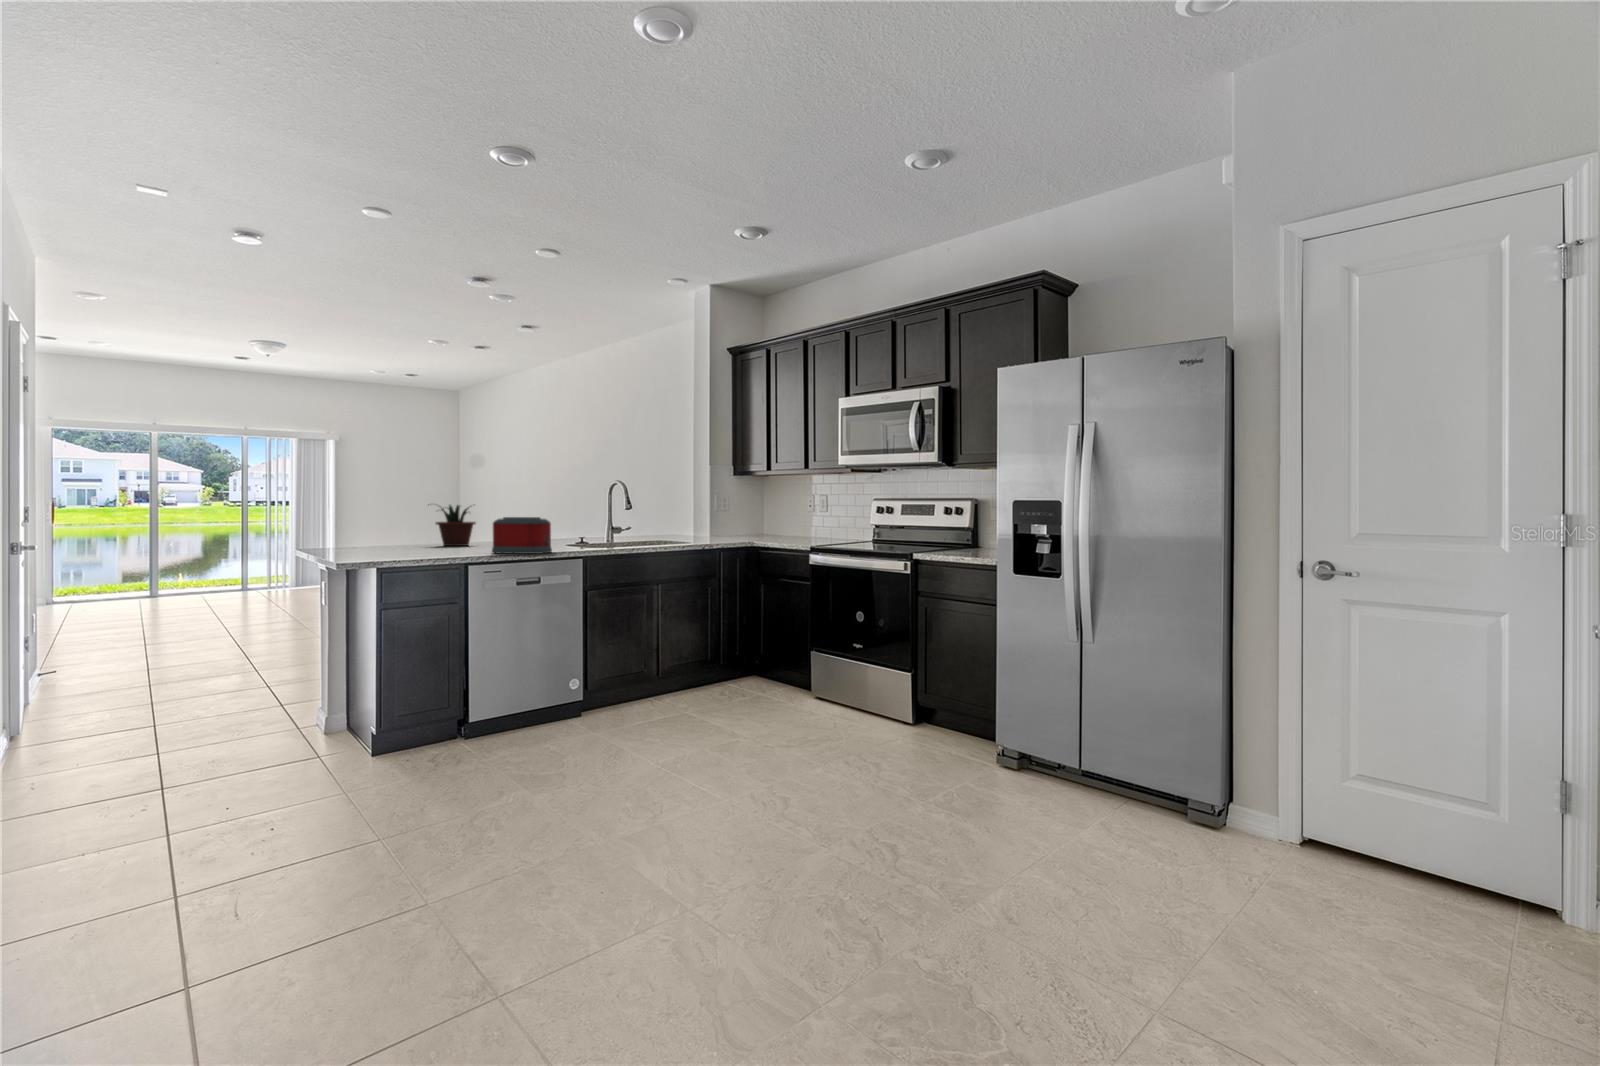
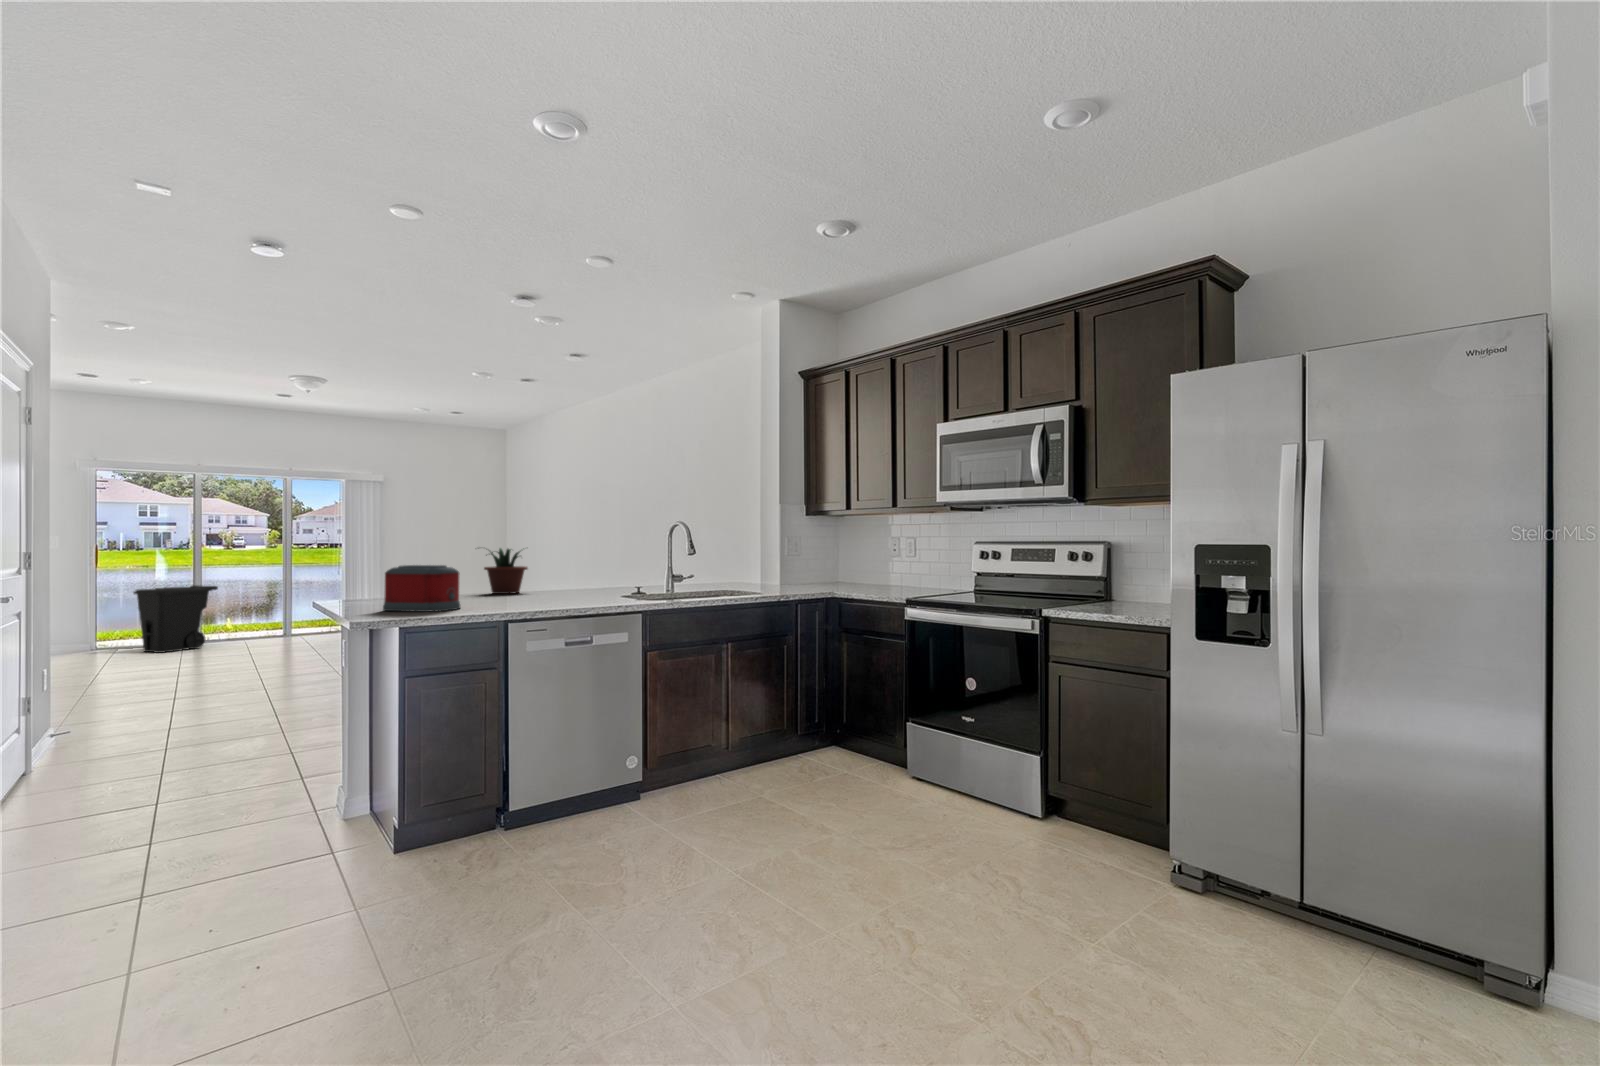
toaster: present [492,517,552,554] -> present [383,565,461,612]
trash can: none [66,543,153,609] -> present [134,585,218,653]

